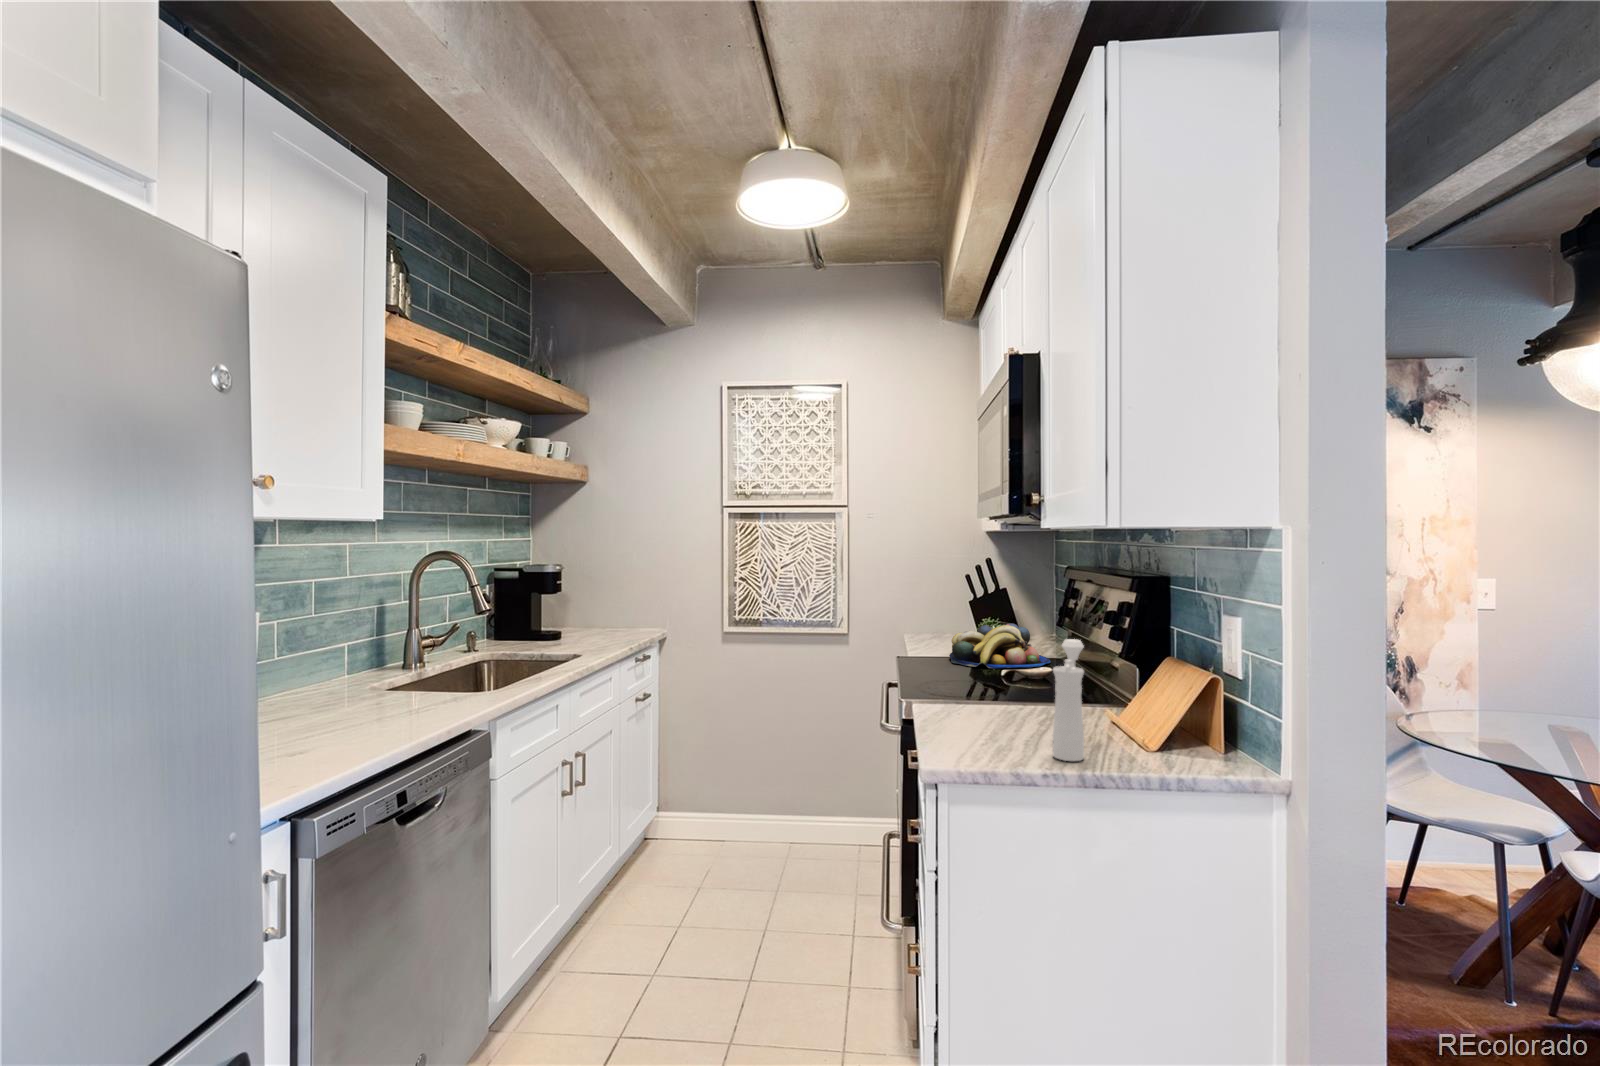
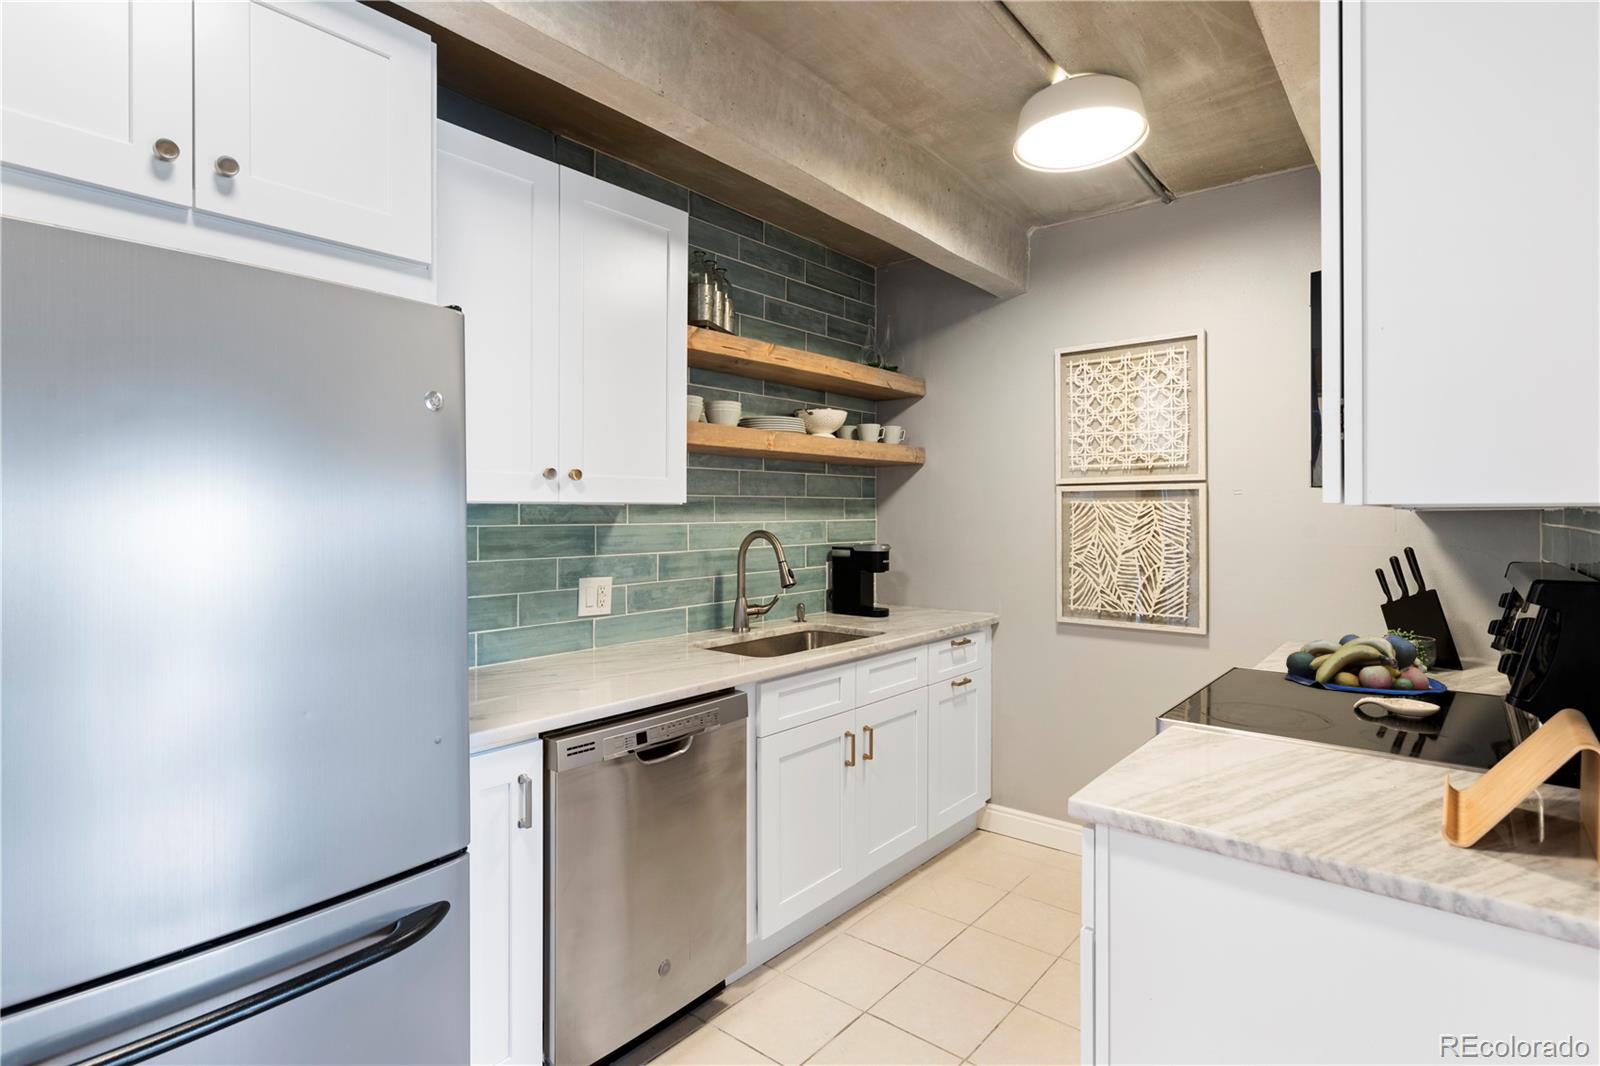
pepper mill: present [1053,639,1084,761] -> none [1216,647,1293,795]

